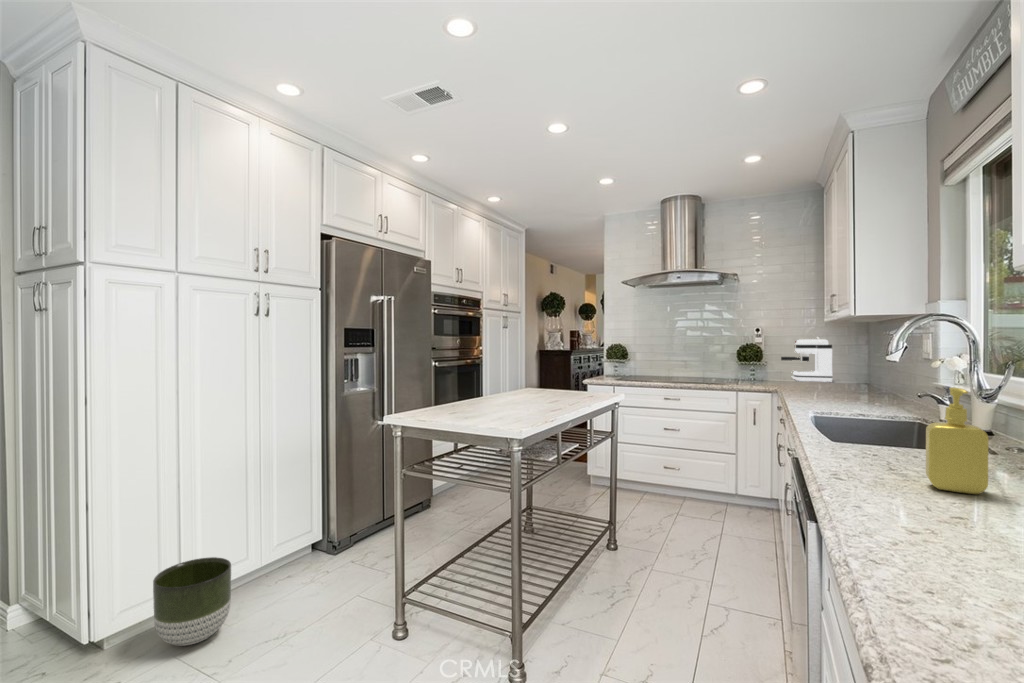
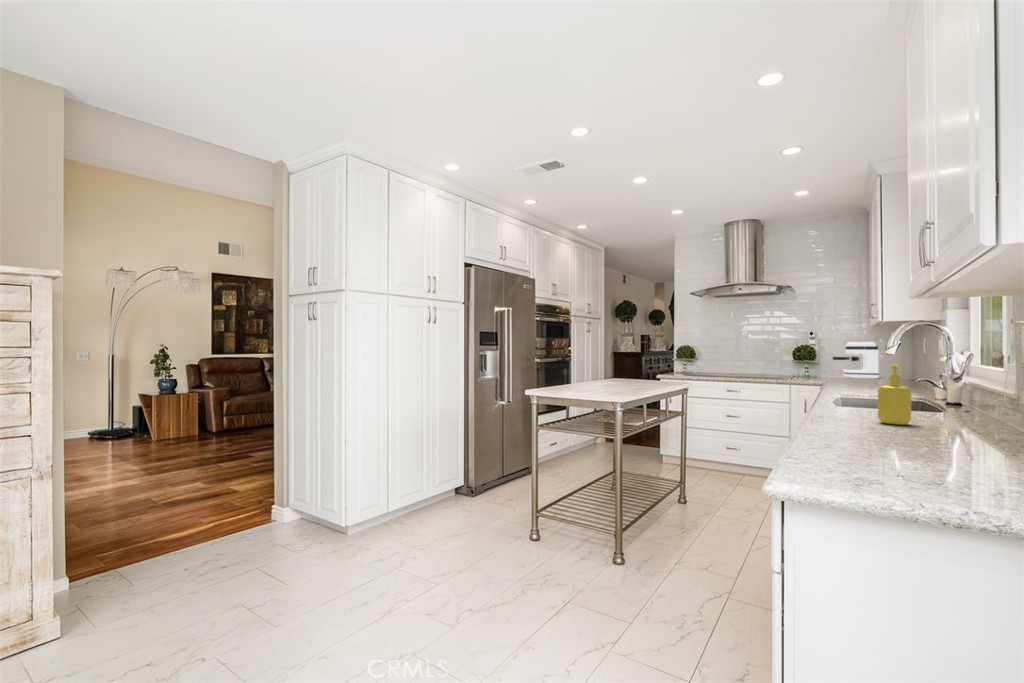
planter: present [153,557,231,646] -> none [379,483,423,534]

